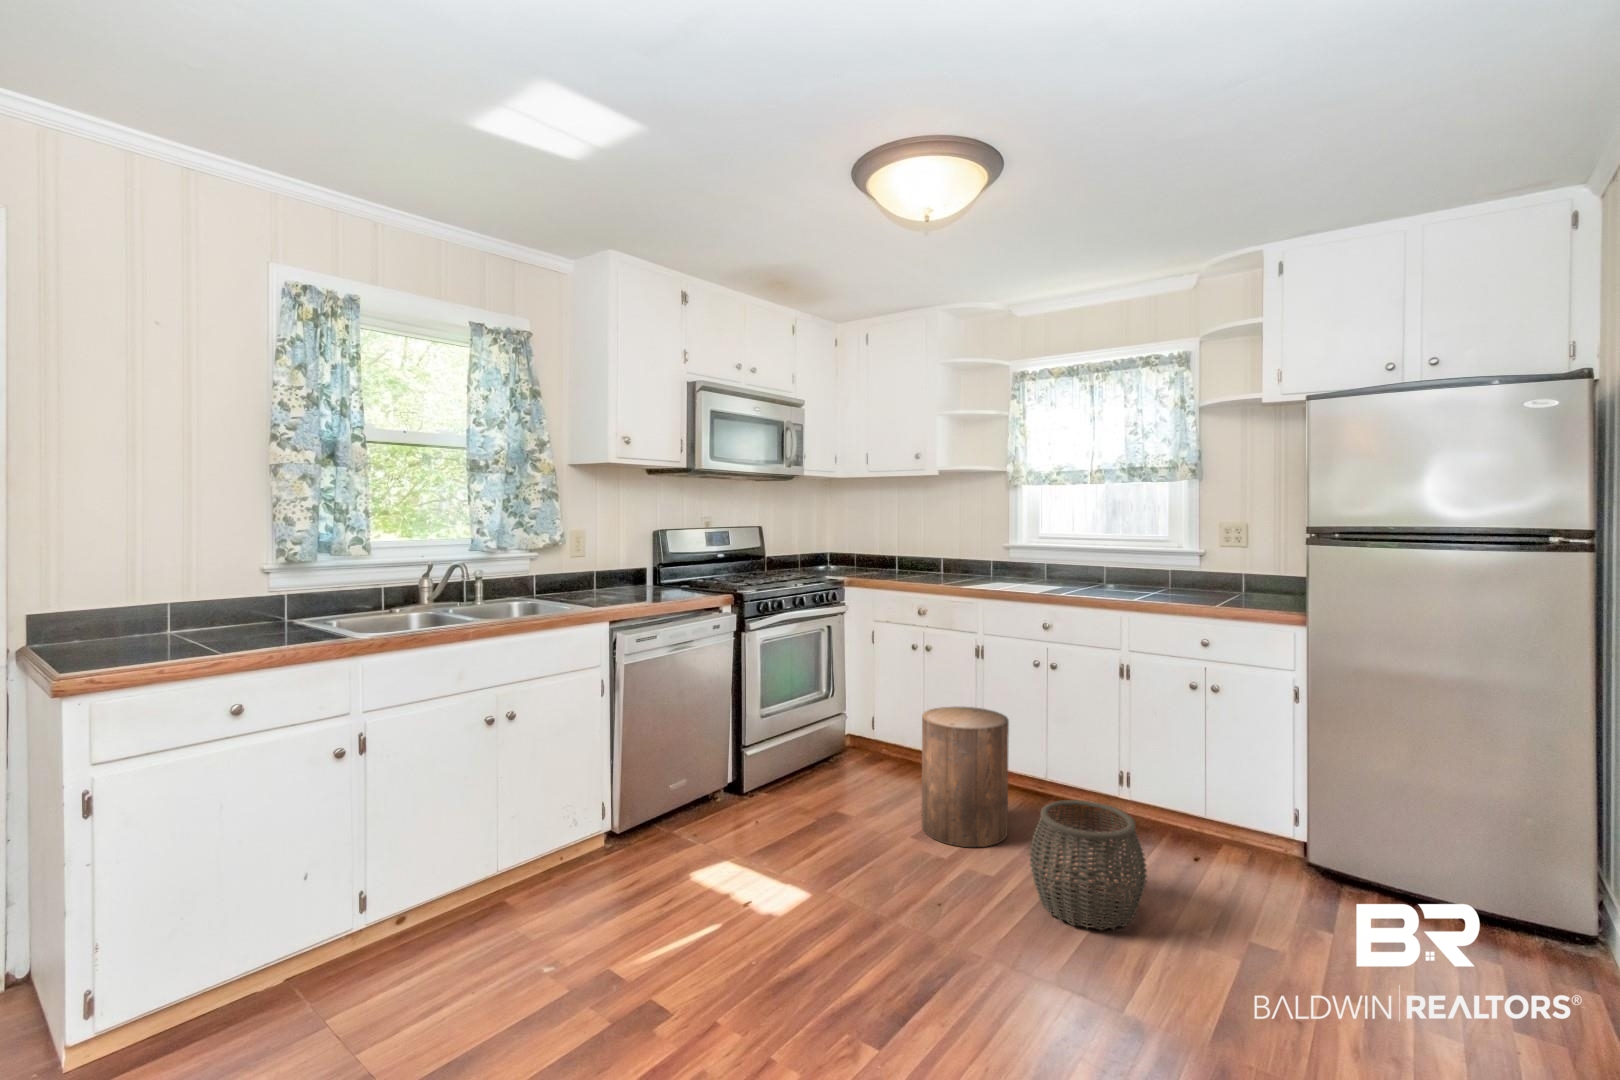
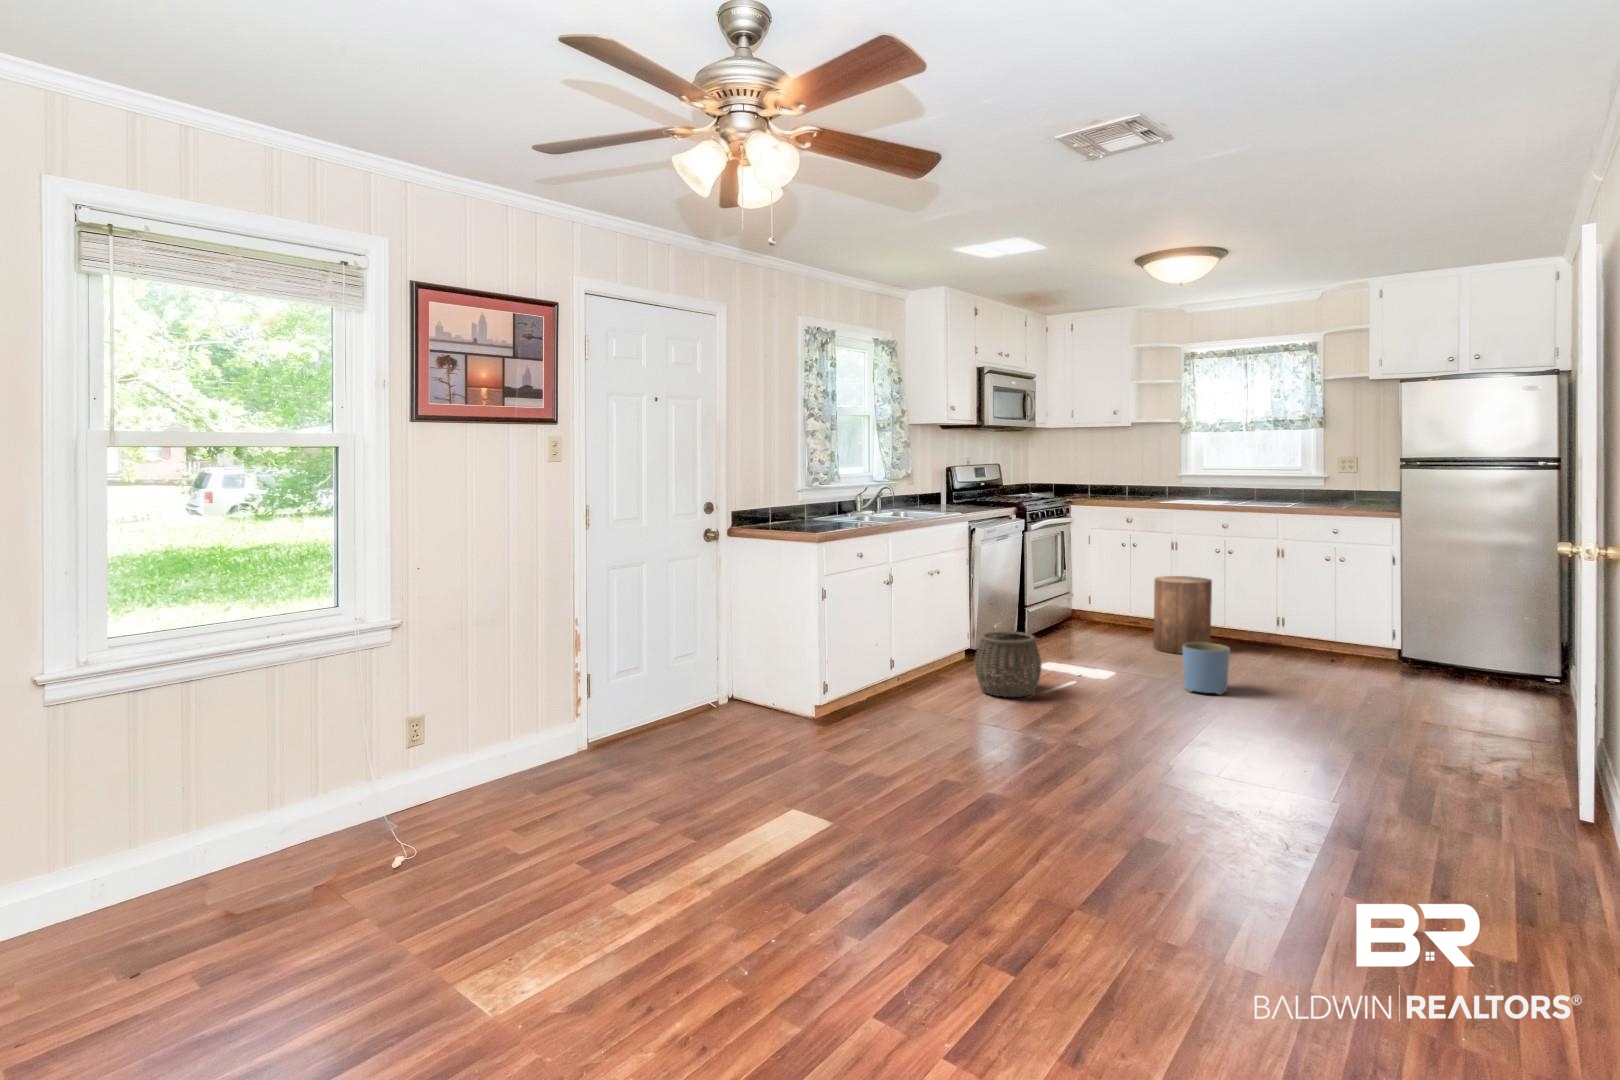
woven basket: present [1030,800,1147,930] -> present [975,631,1042,697]
planter: none [881,877,966,1006] -> present [1183,642,1230,695]

